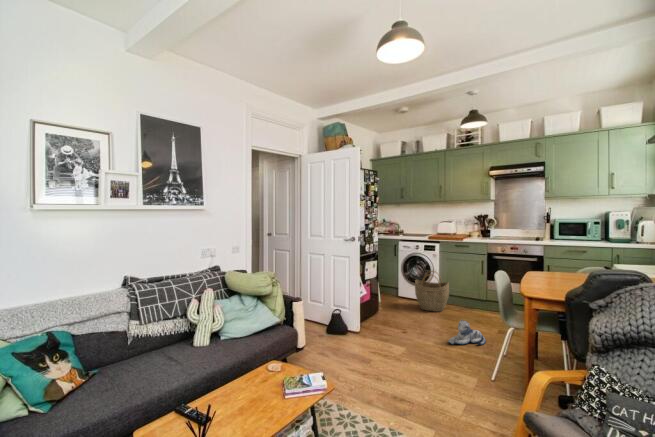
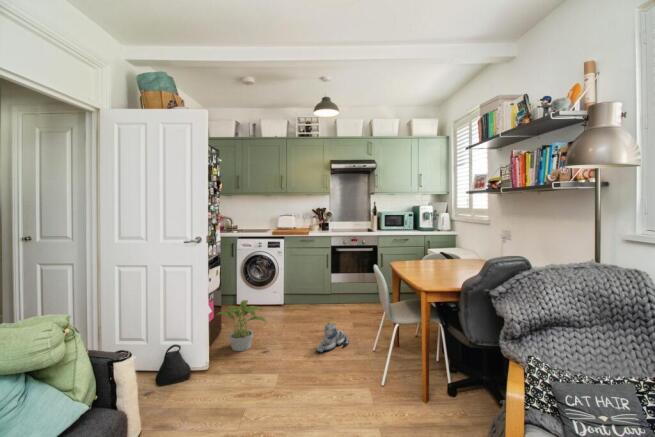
woven basket: present [415,271,449,312] -> none [261,271,297,317]
potted plant: none [370,289,408,328] -> present [217,300,266,351]

